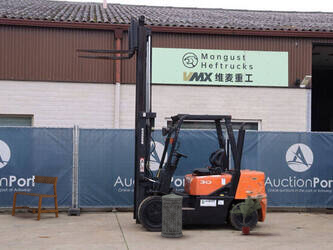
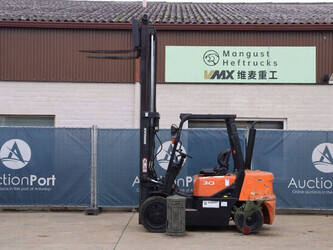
bench: present [12,176,58,220] -> none [33,174,75,217]

